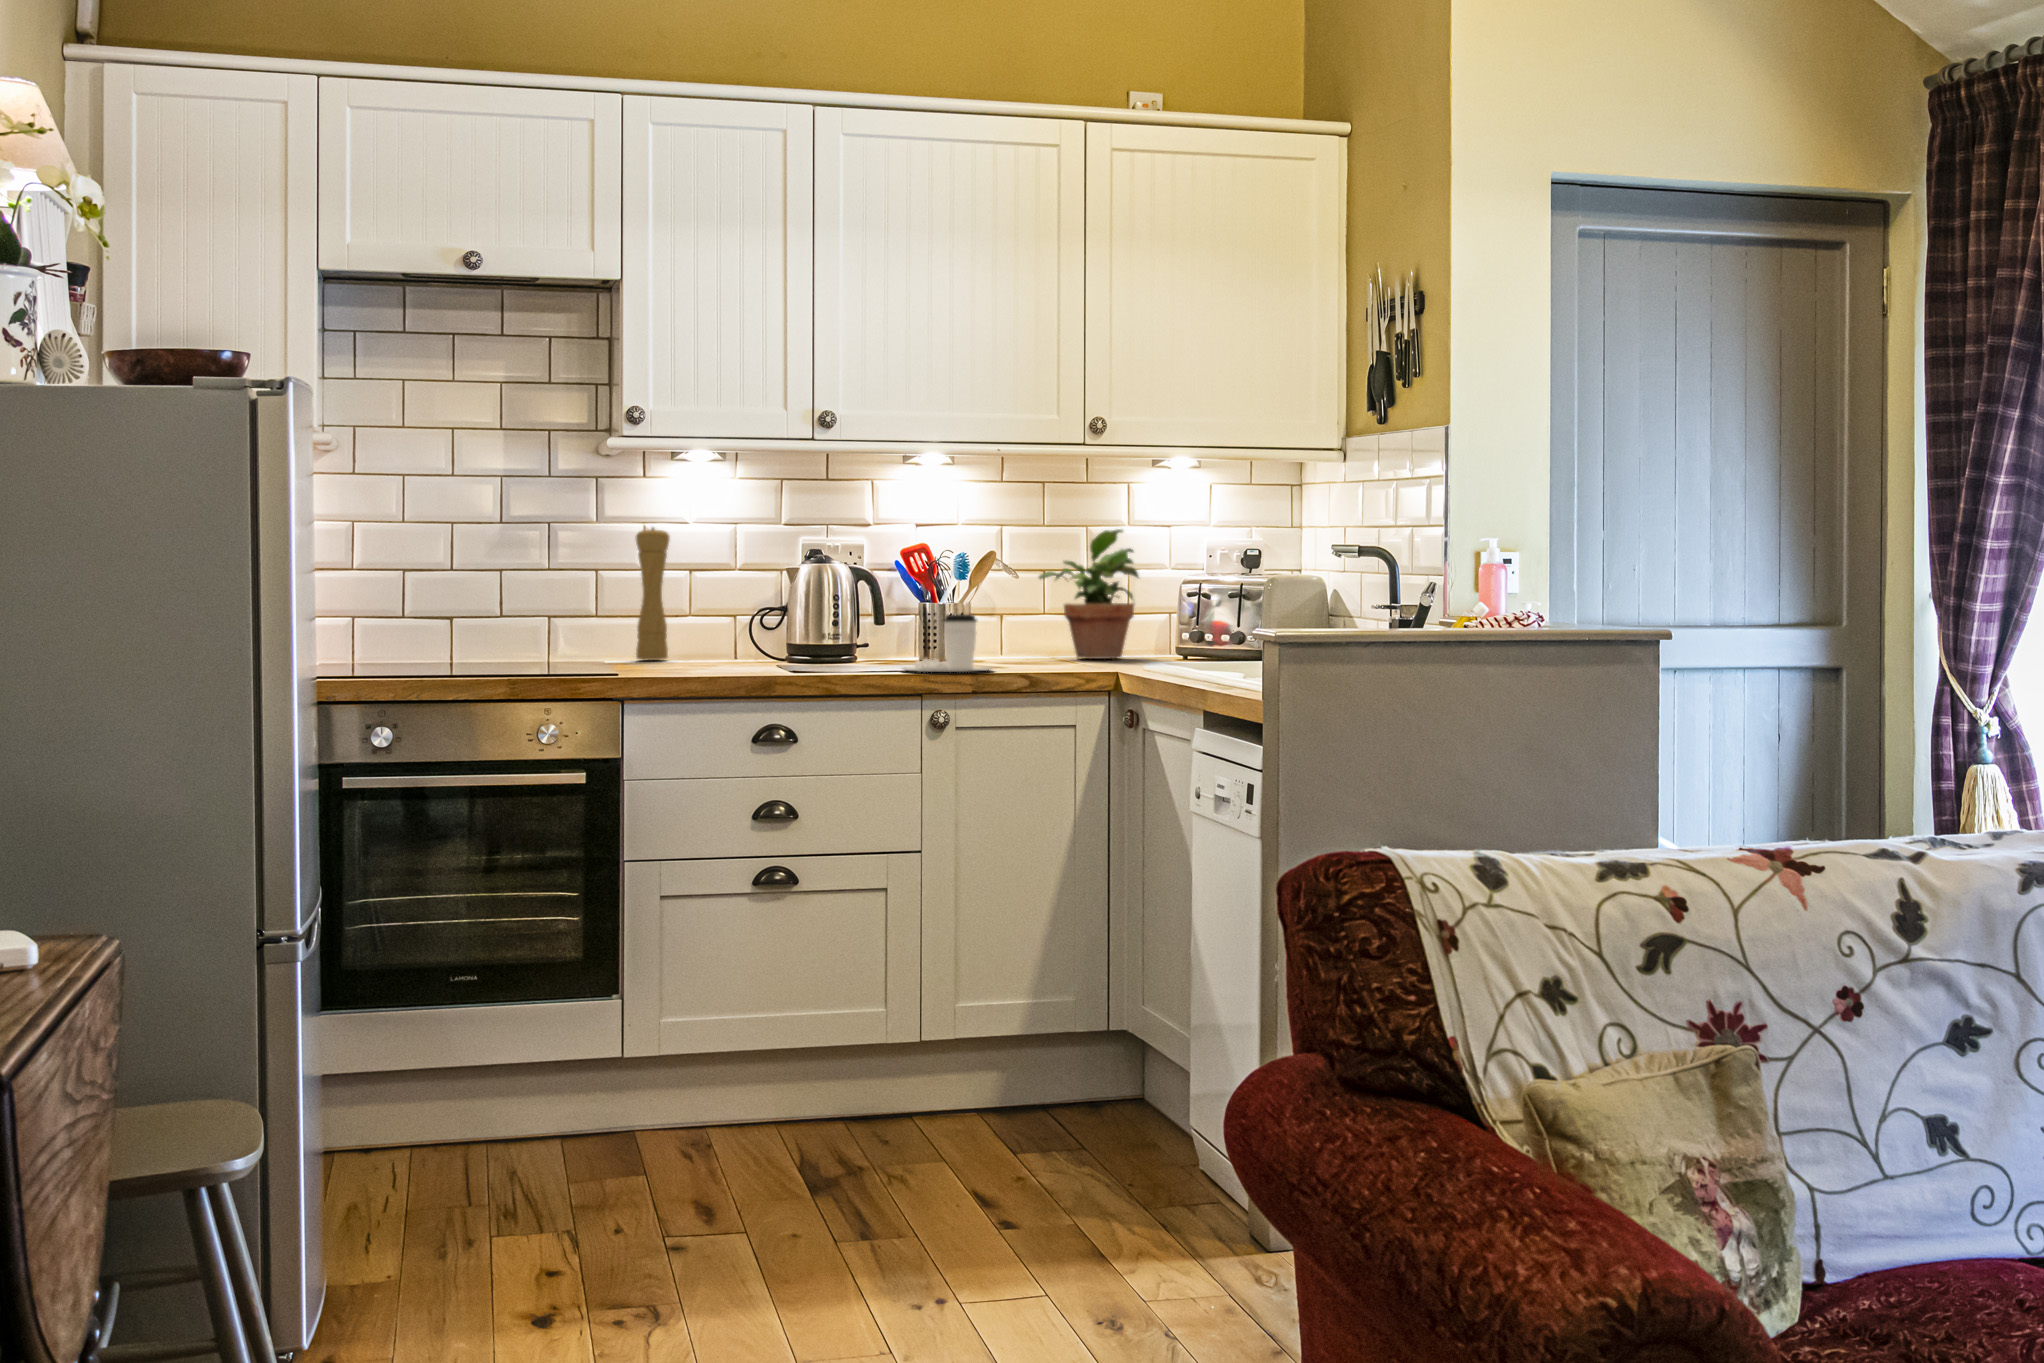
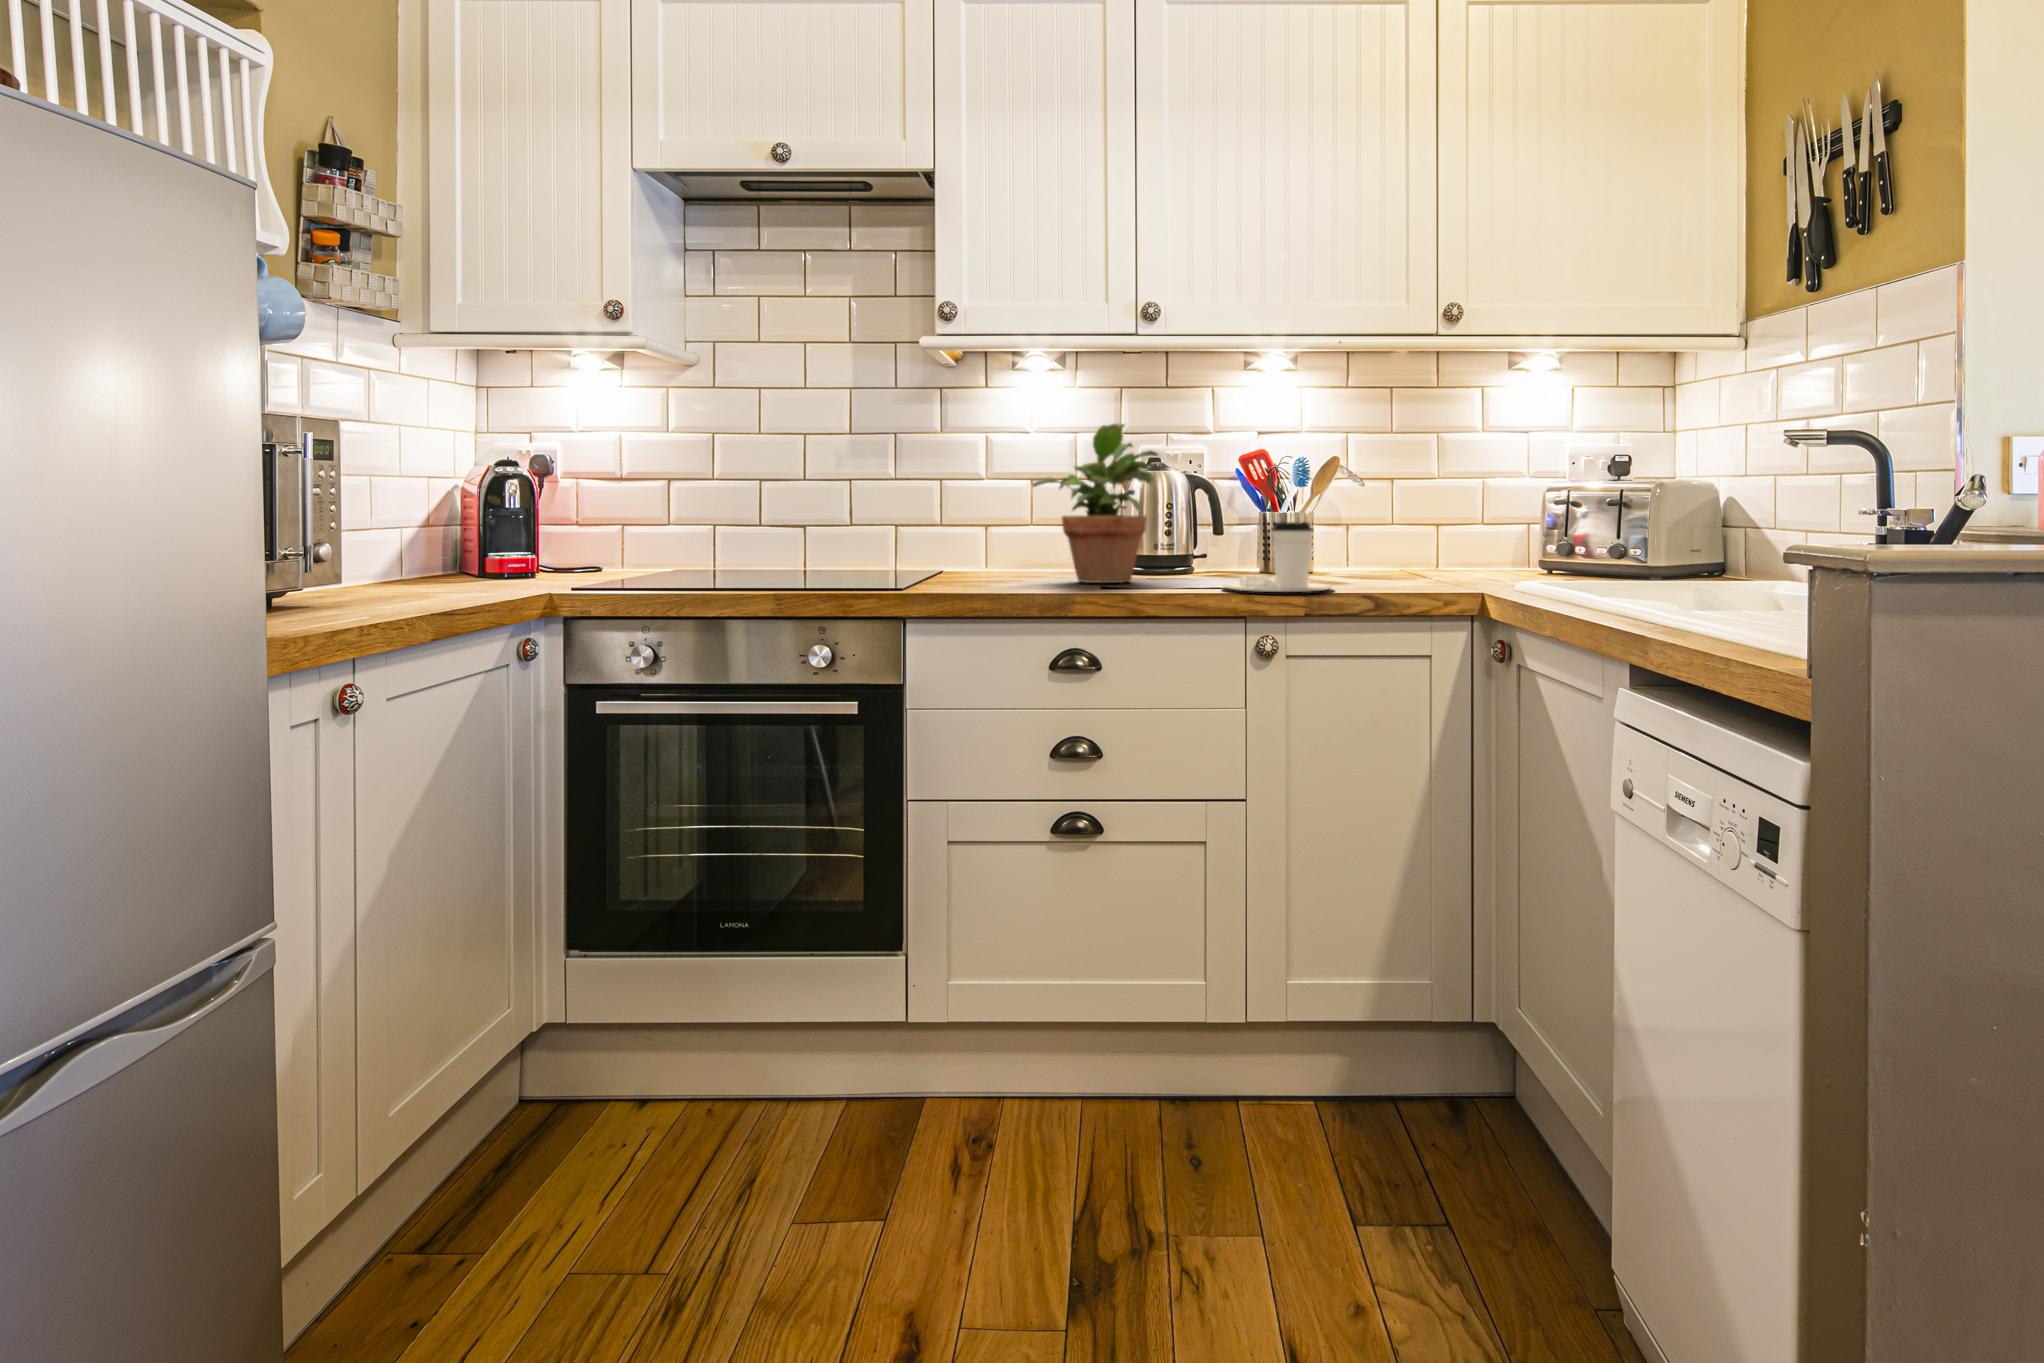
pepper mill: present [635,528,670,660] -> none [977,437,1010,568]
potted plant: present [1039,529,1139,659] -> present [1032,424,1158,583]

